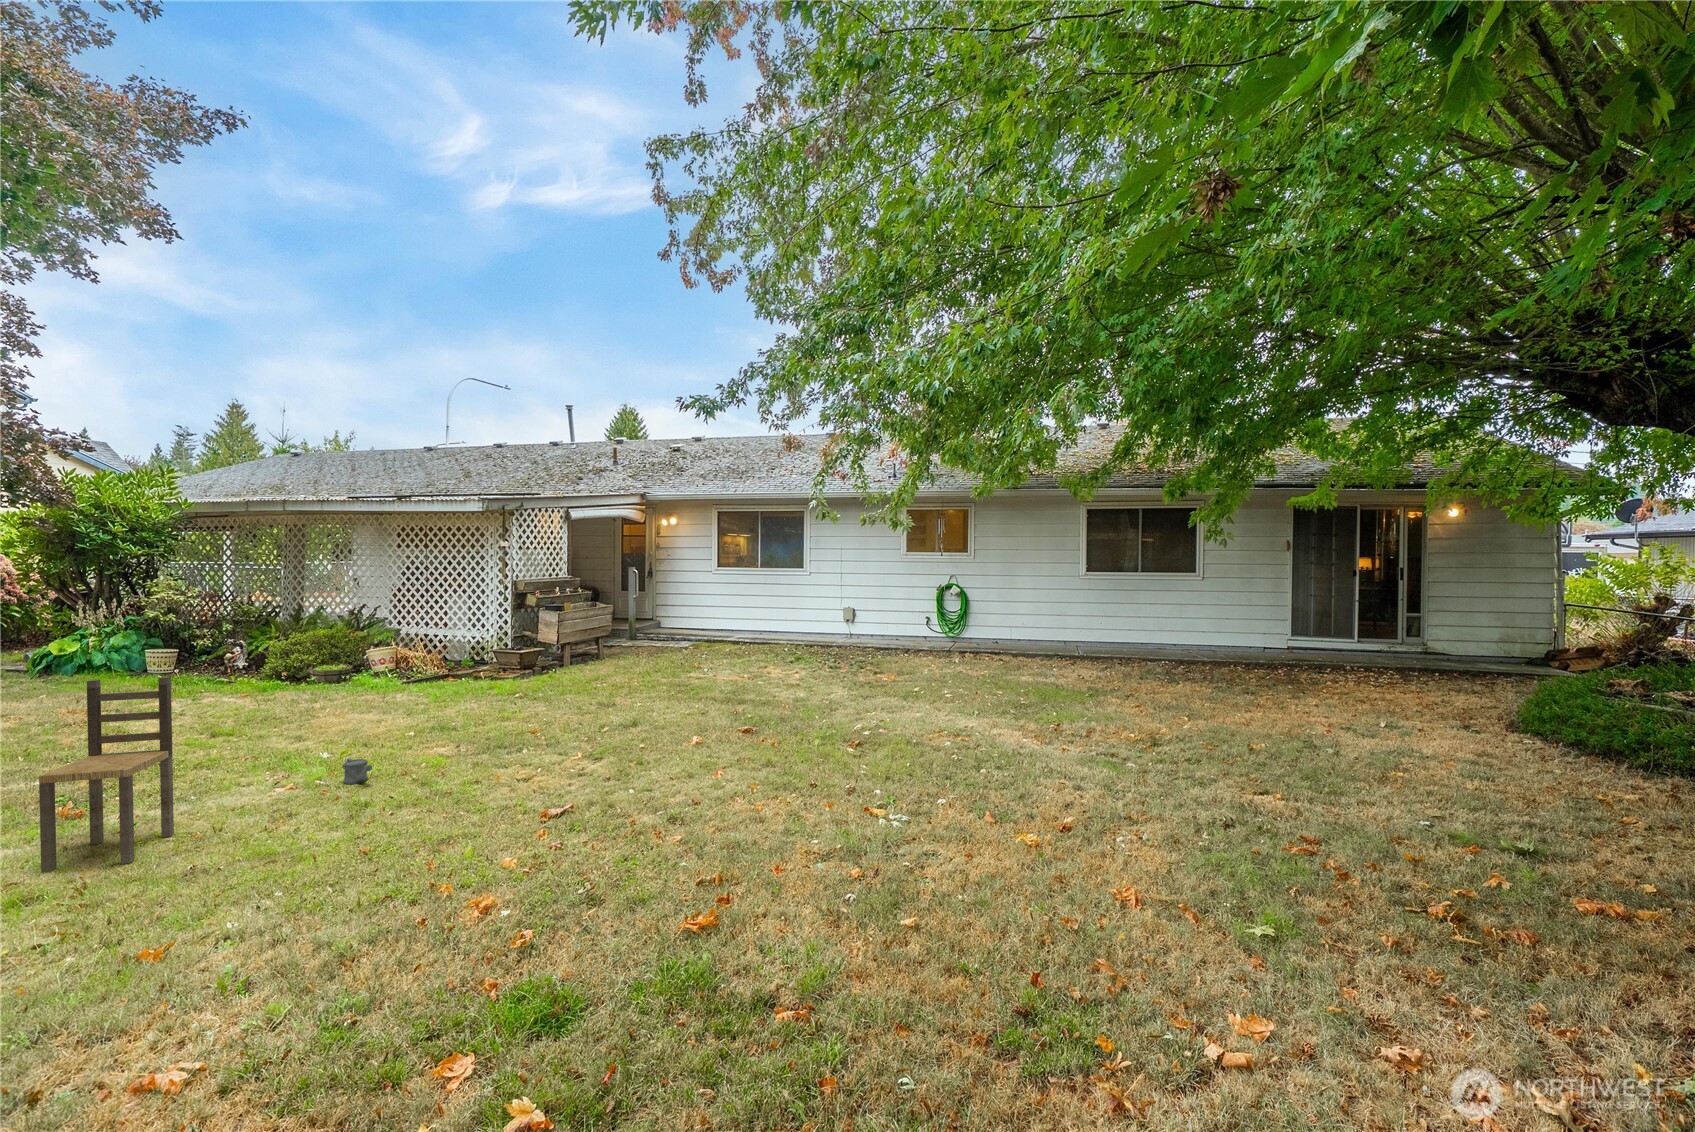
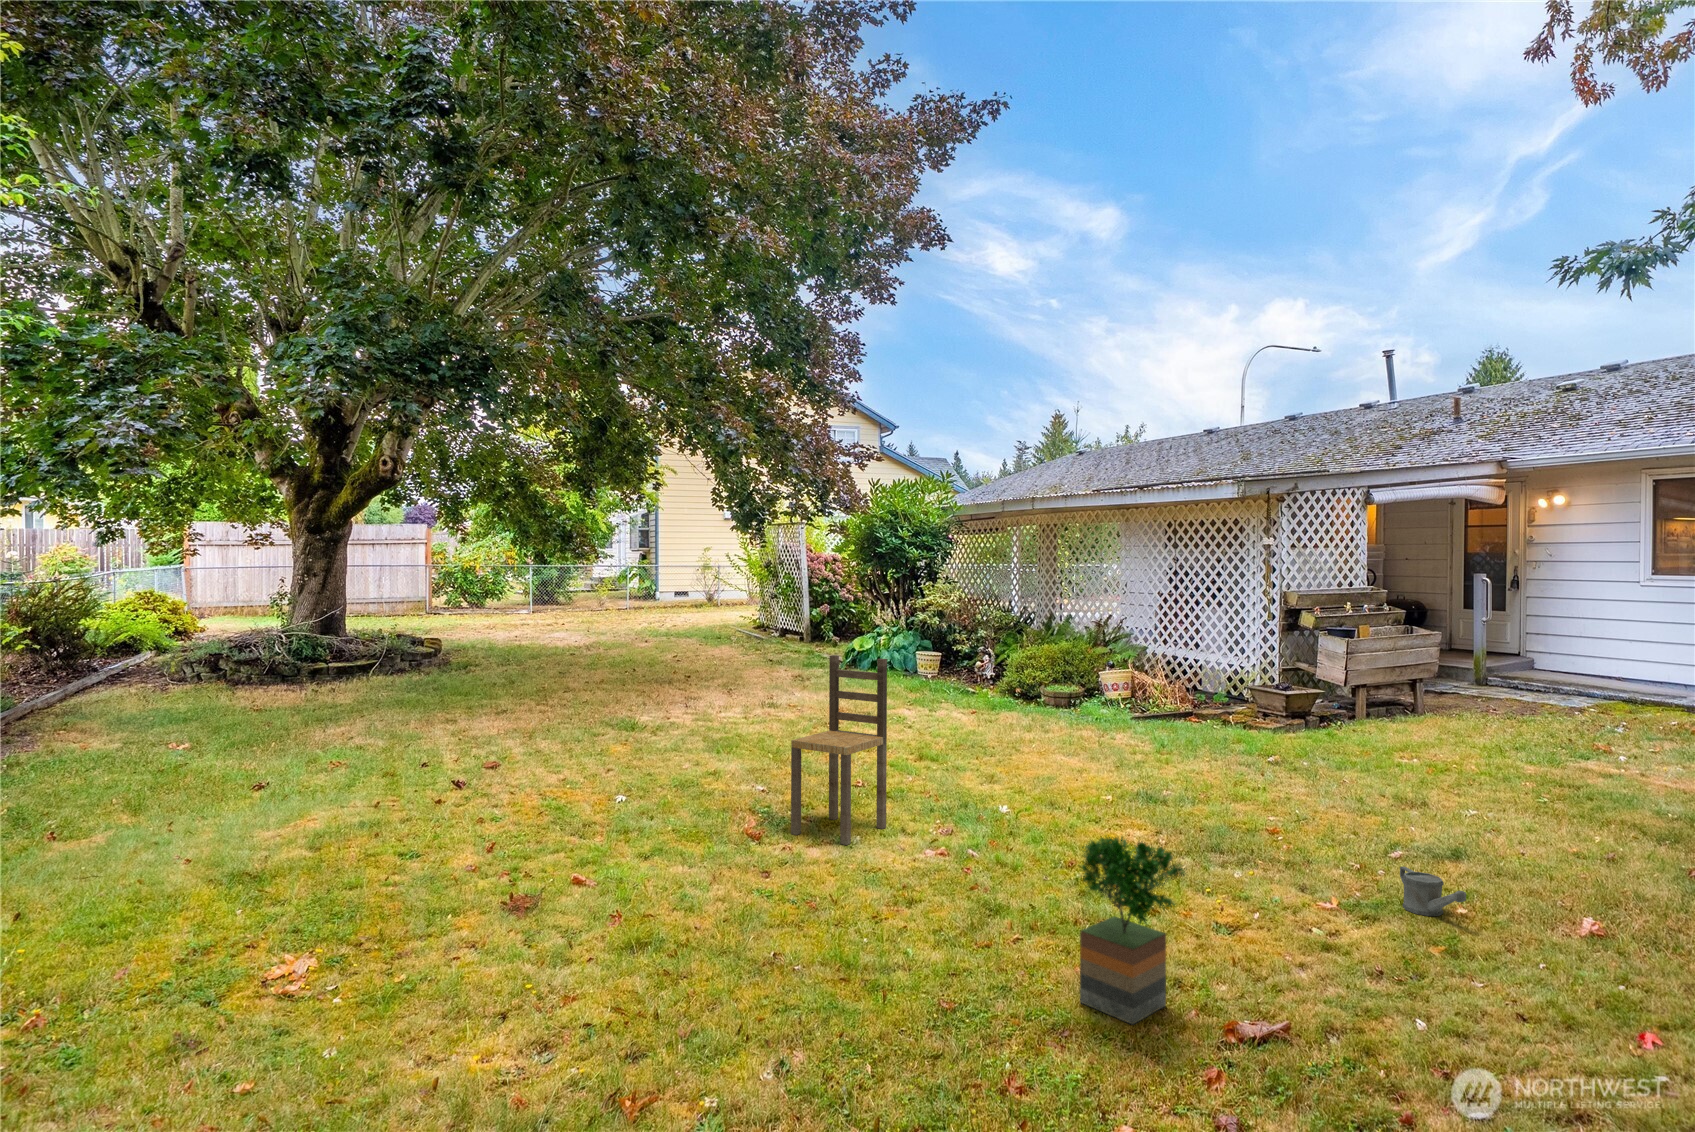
watering can: present [344,758,372,784] -> present [1400,867,1466,916]
potted tree: none [418,782,500,908] -> present [1080,837,1186,1024]

